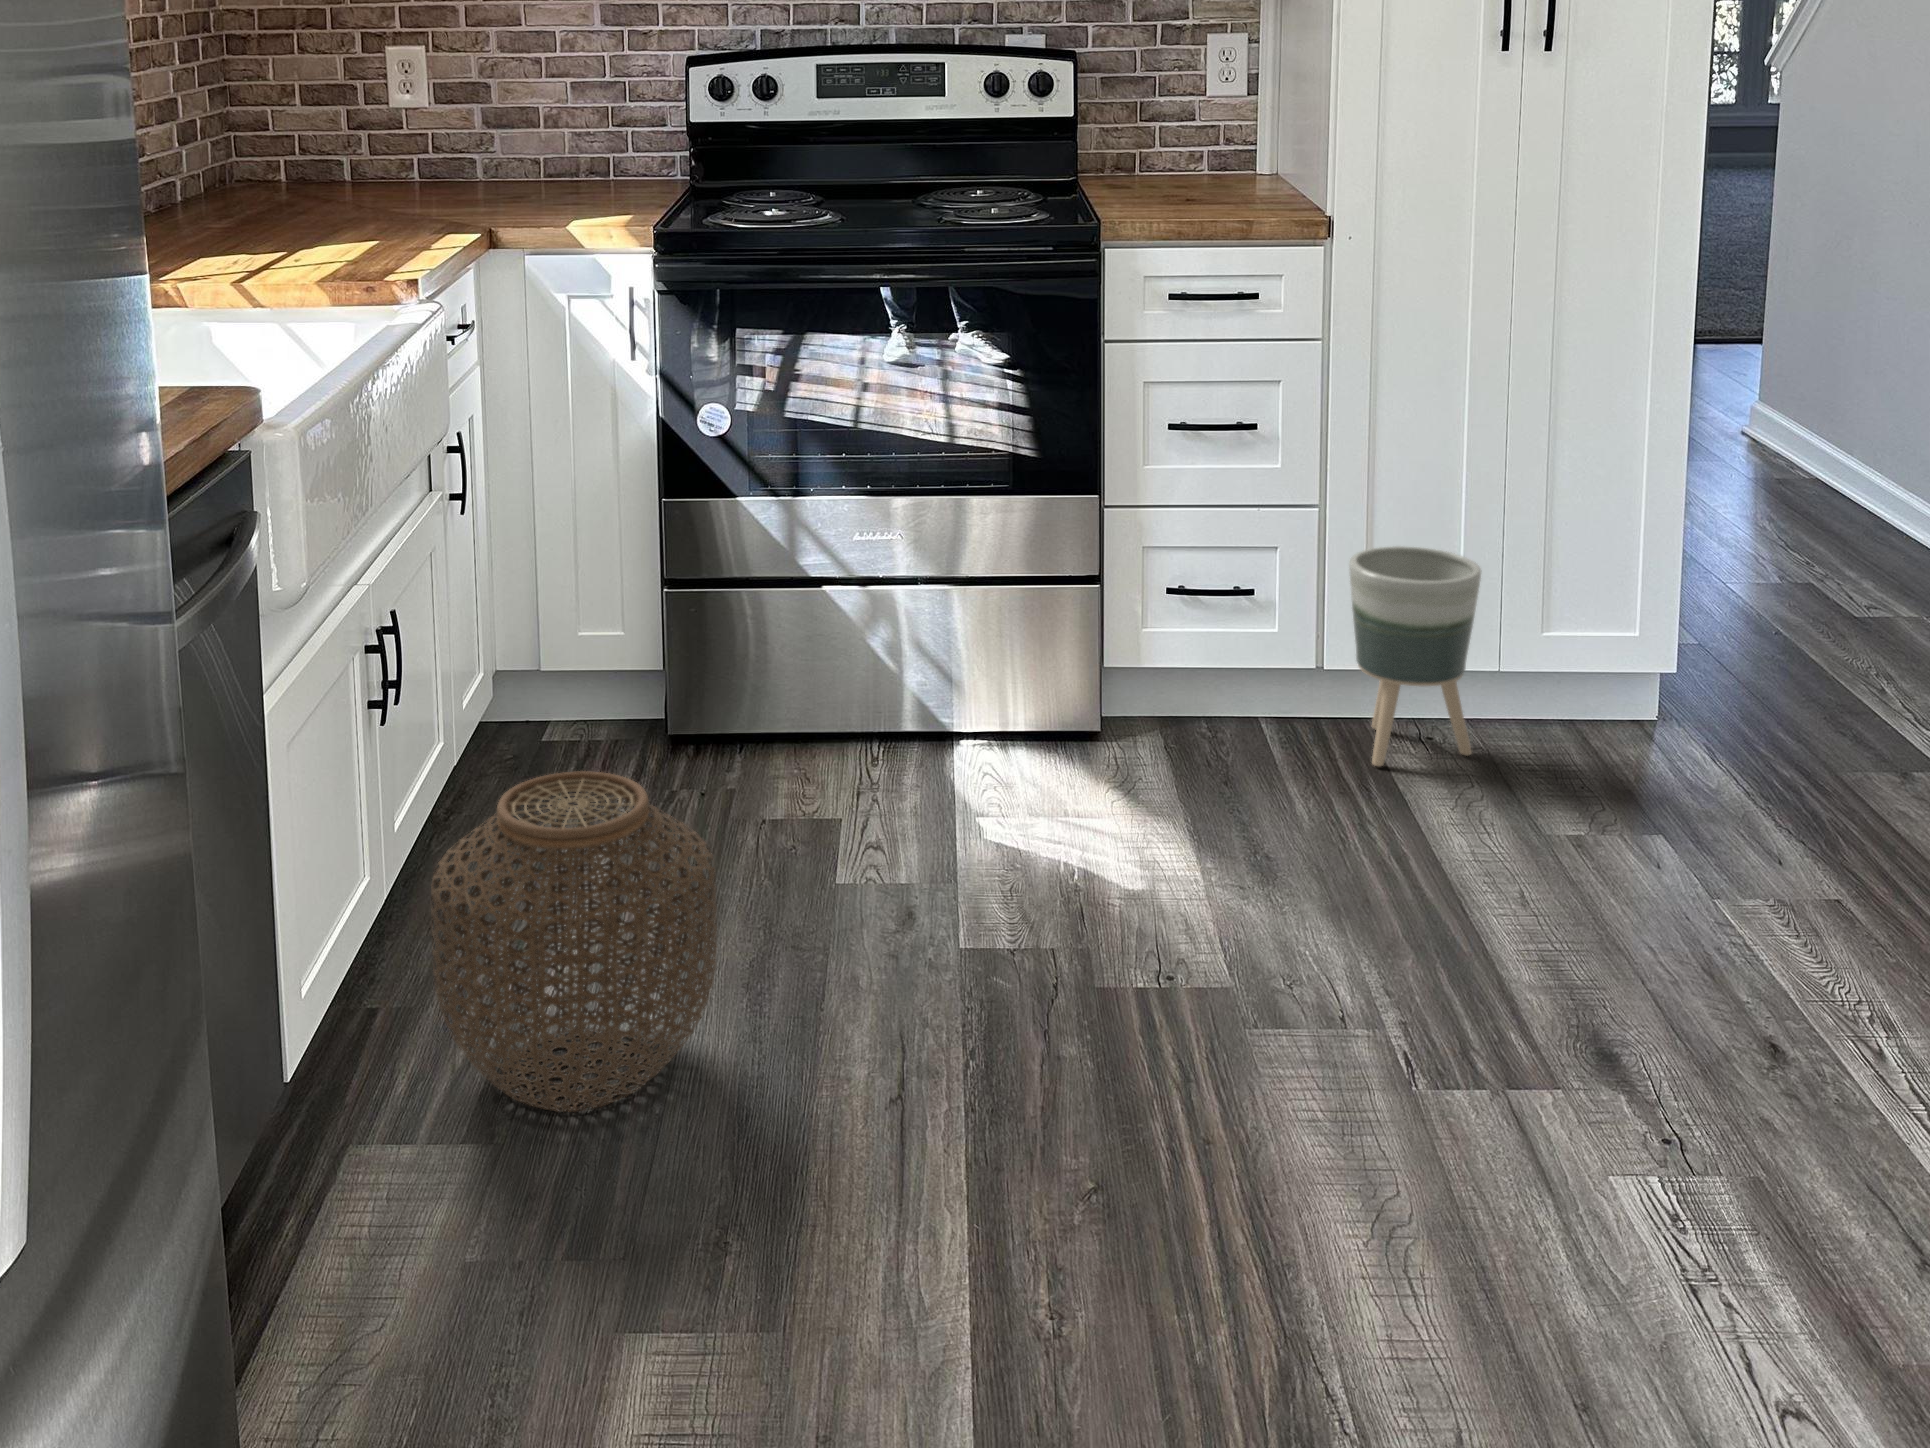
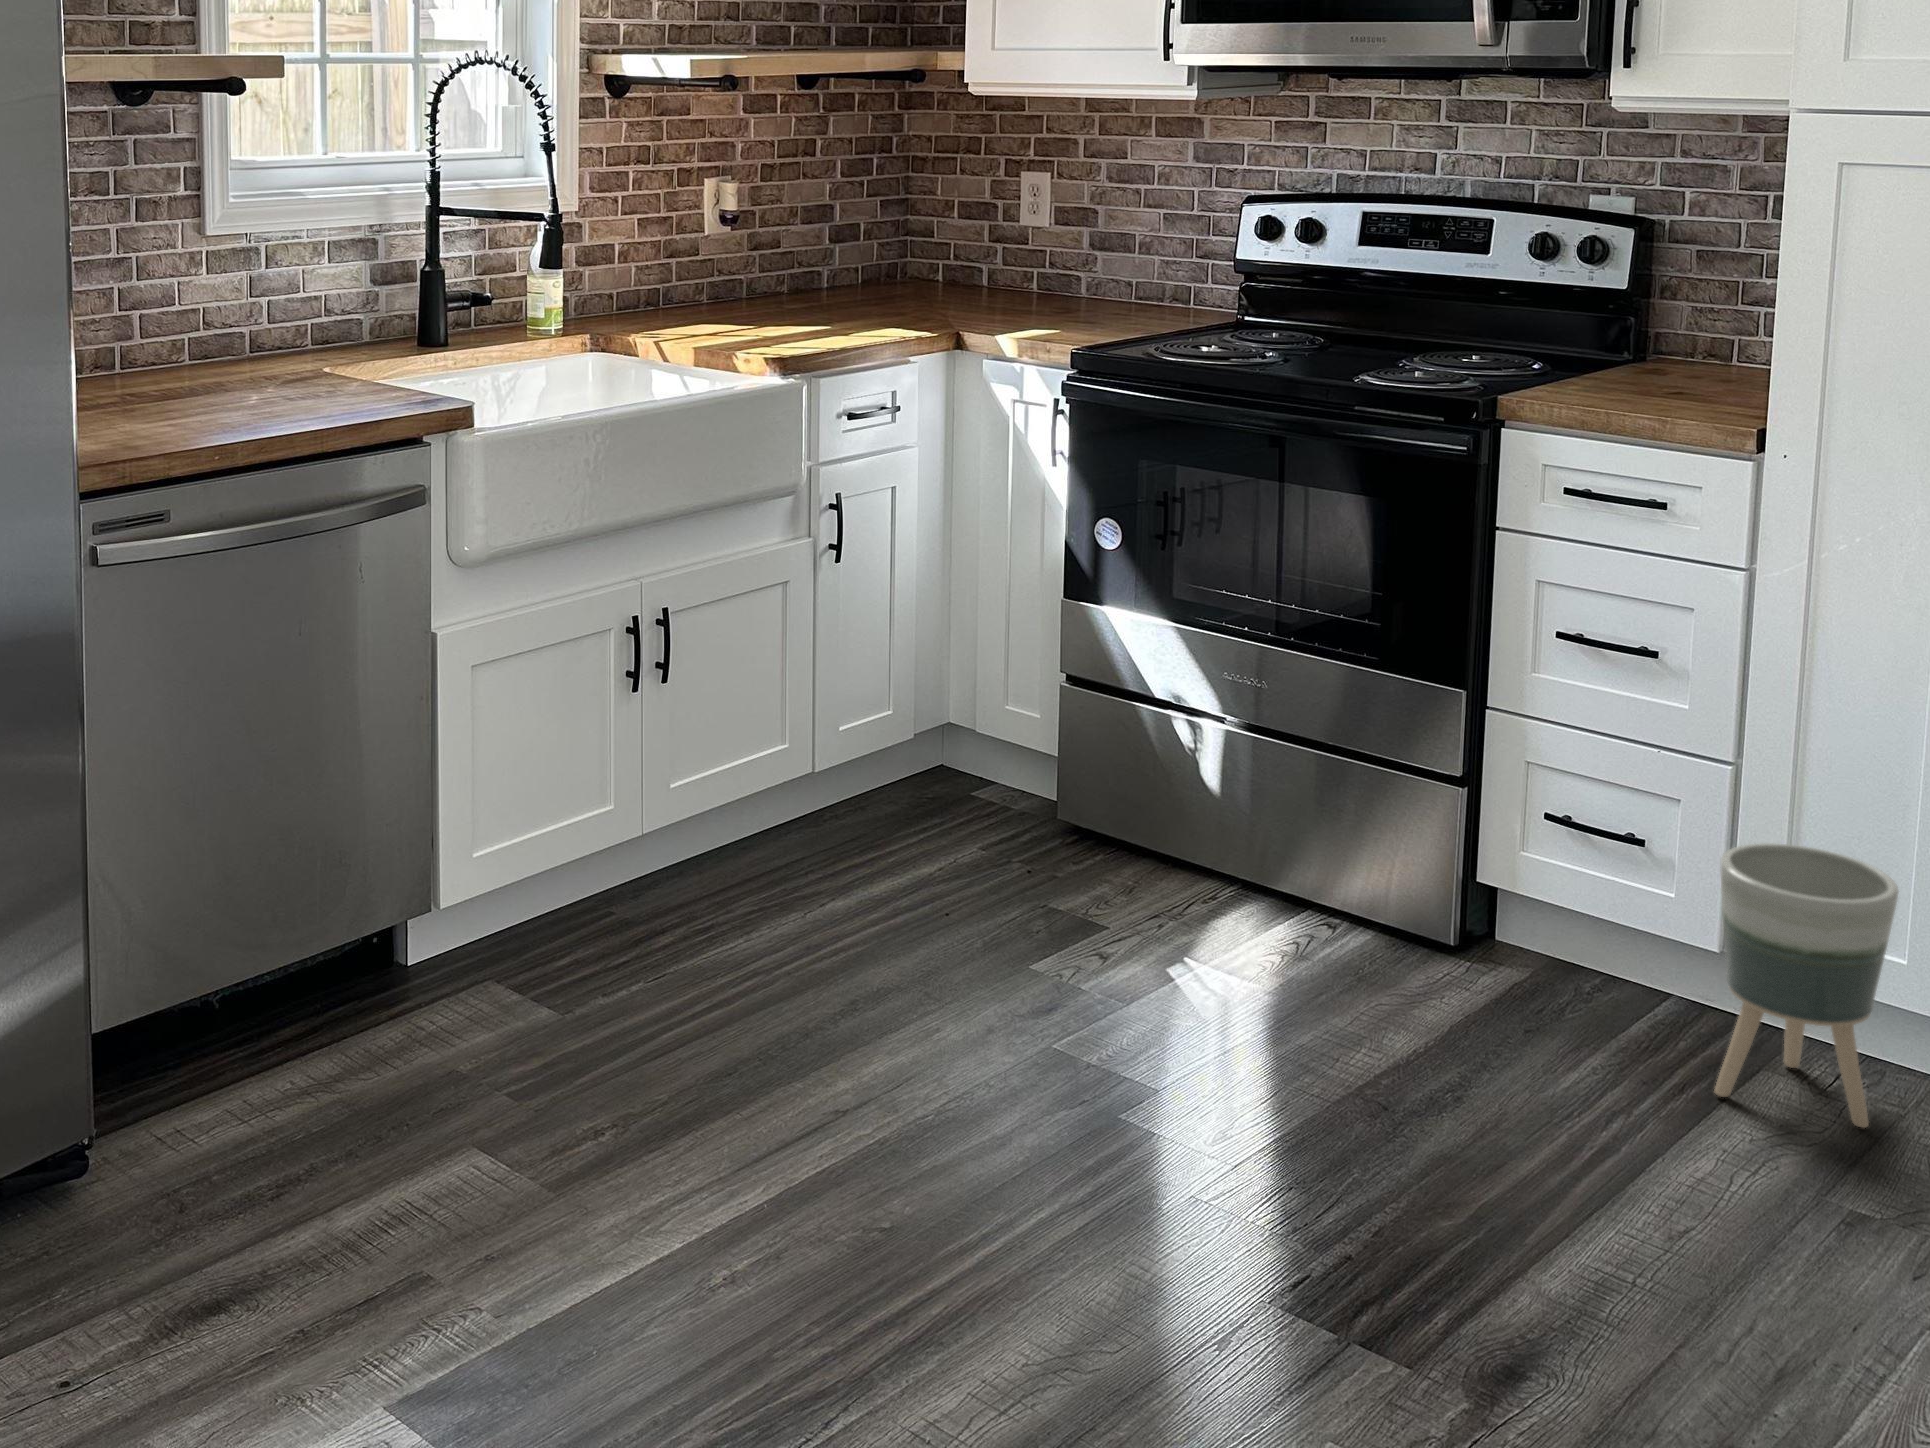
woven basket: present [431,771,717,1112] -> none [535,783,759,1051]

